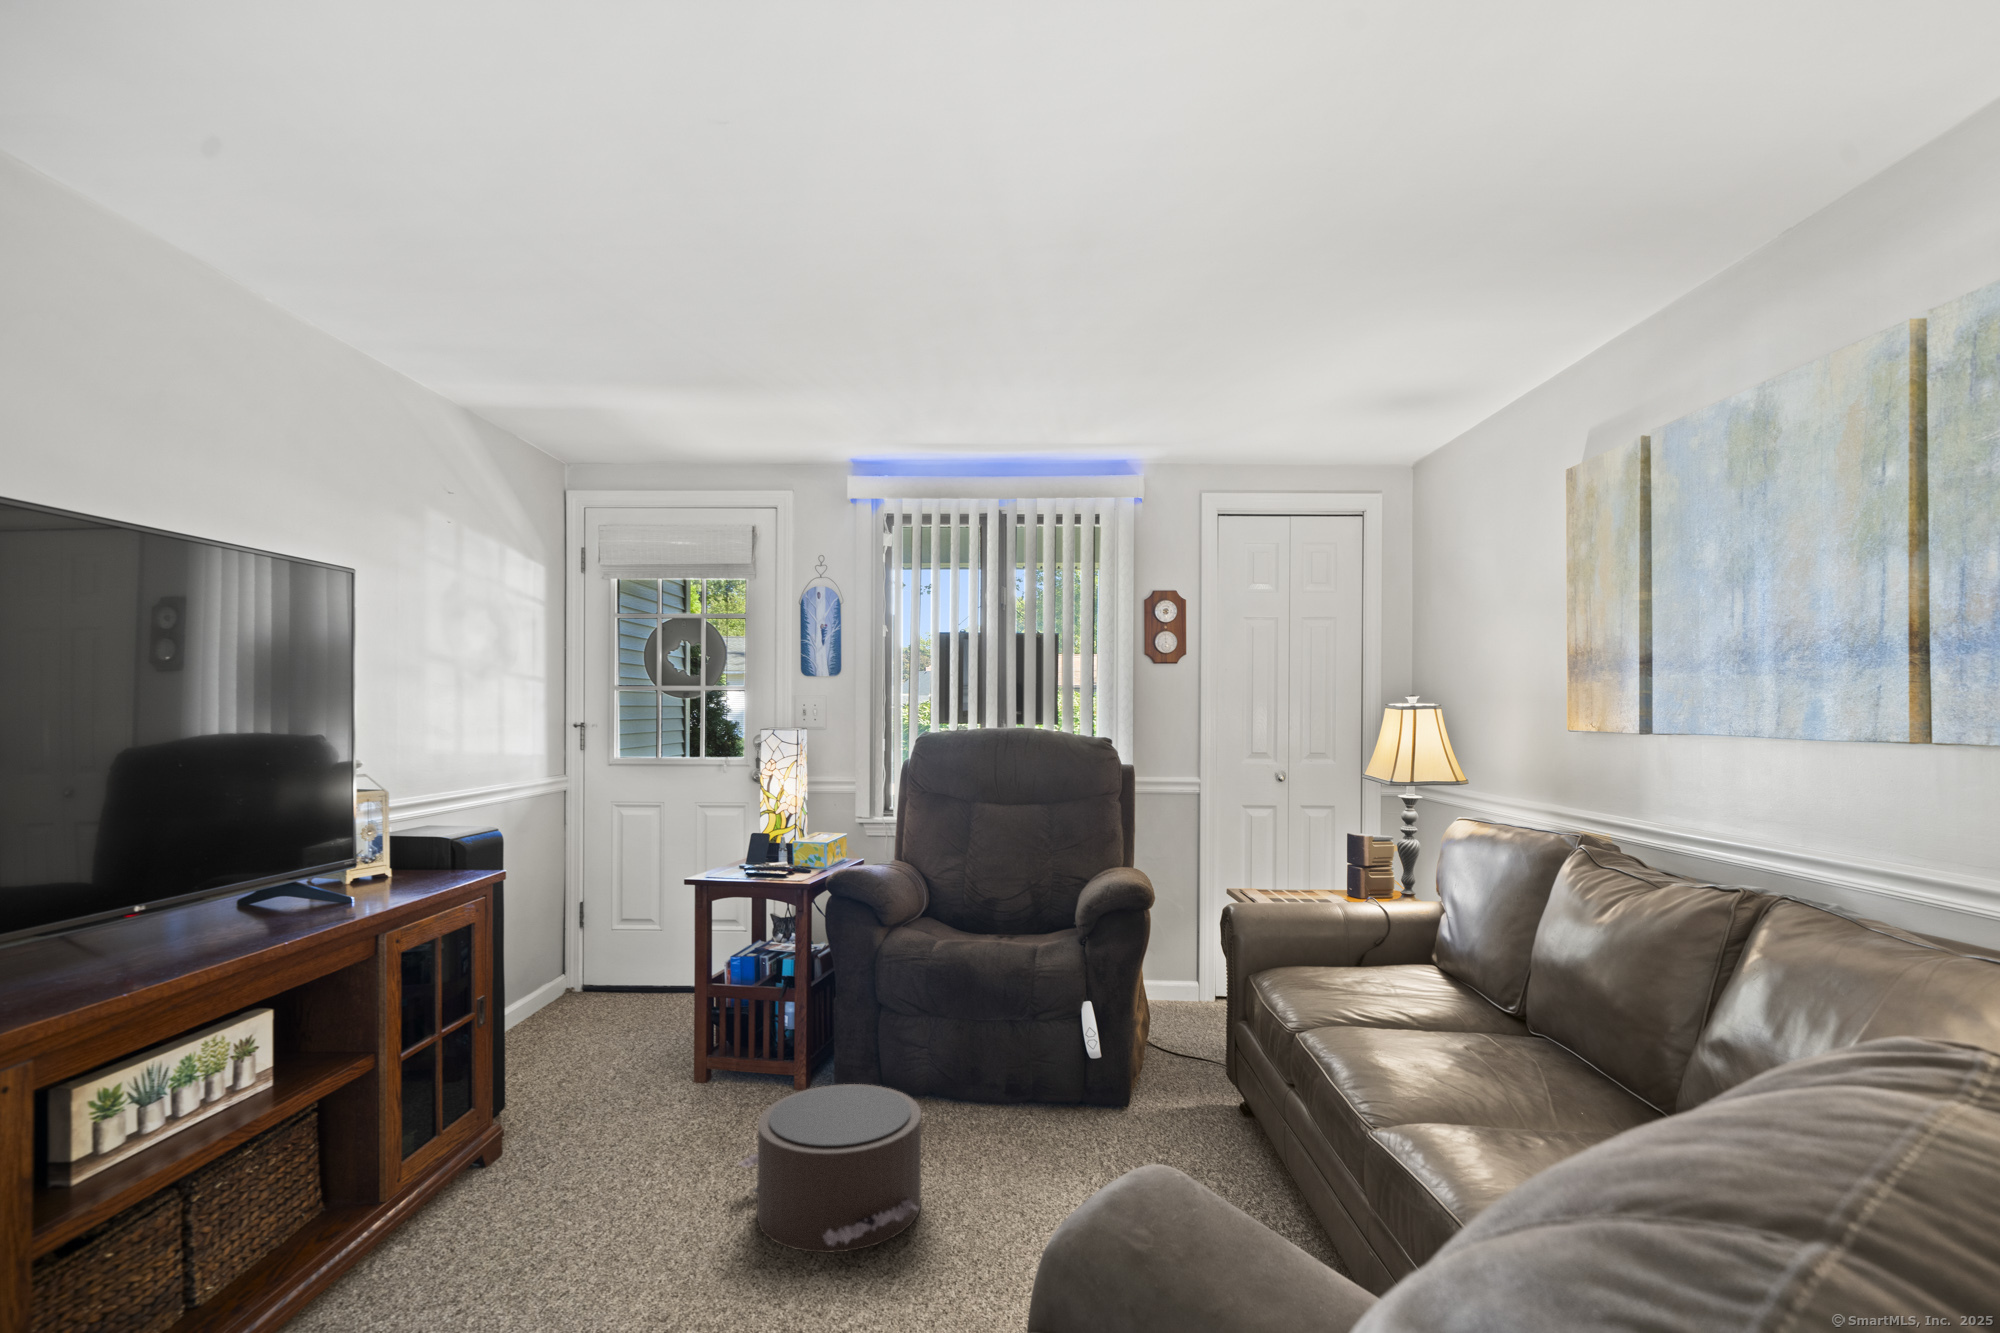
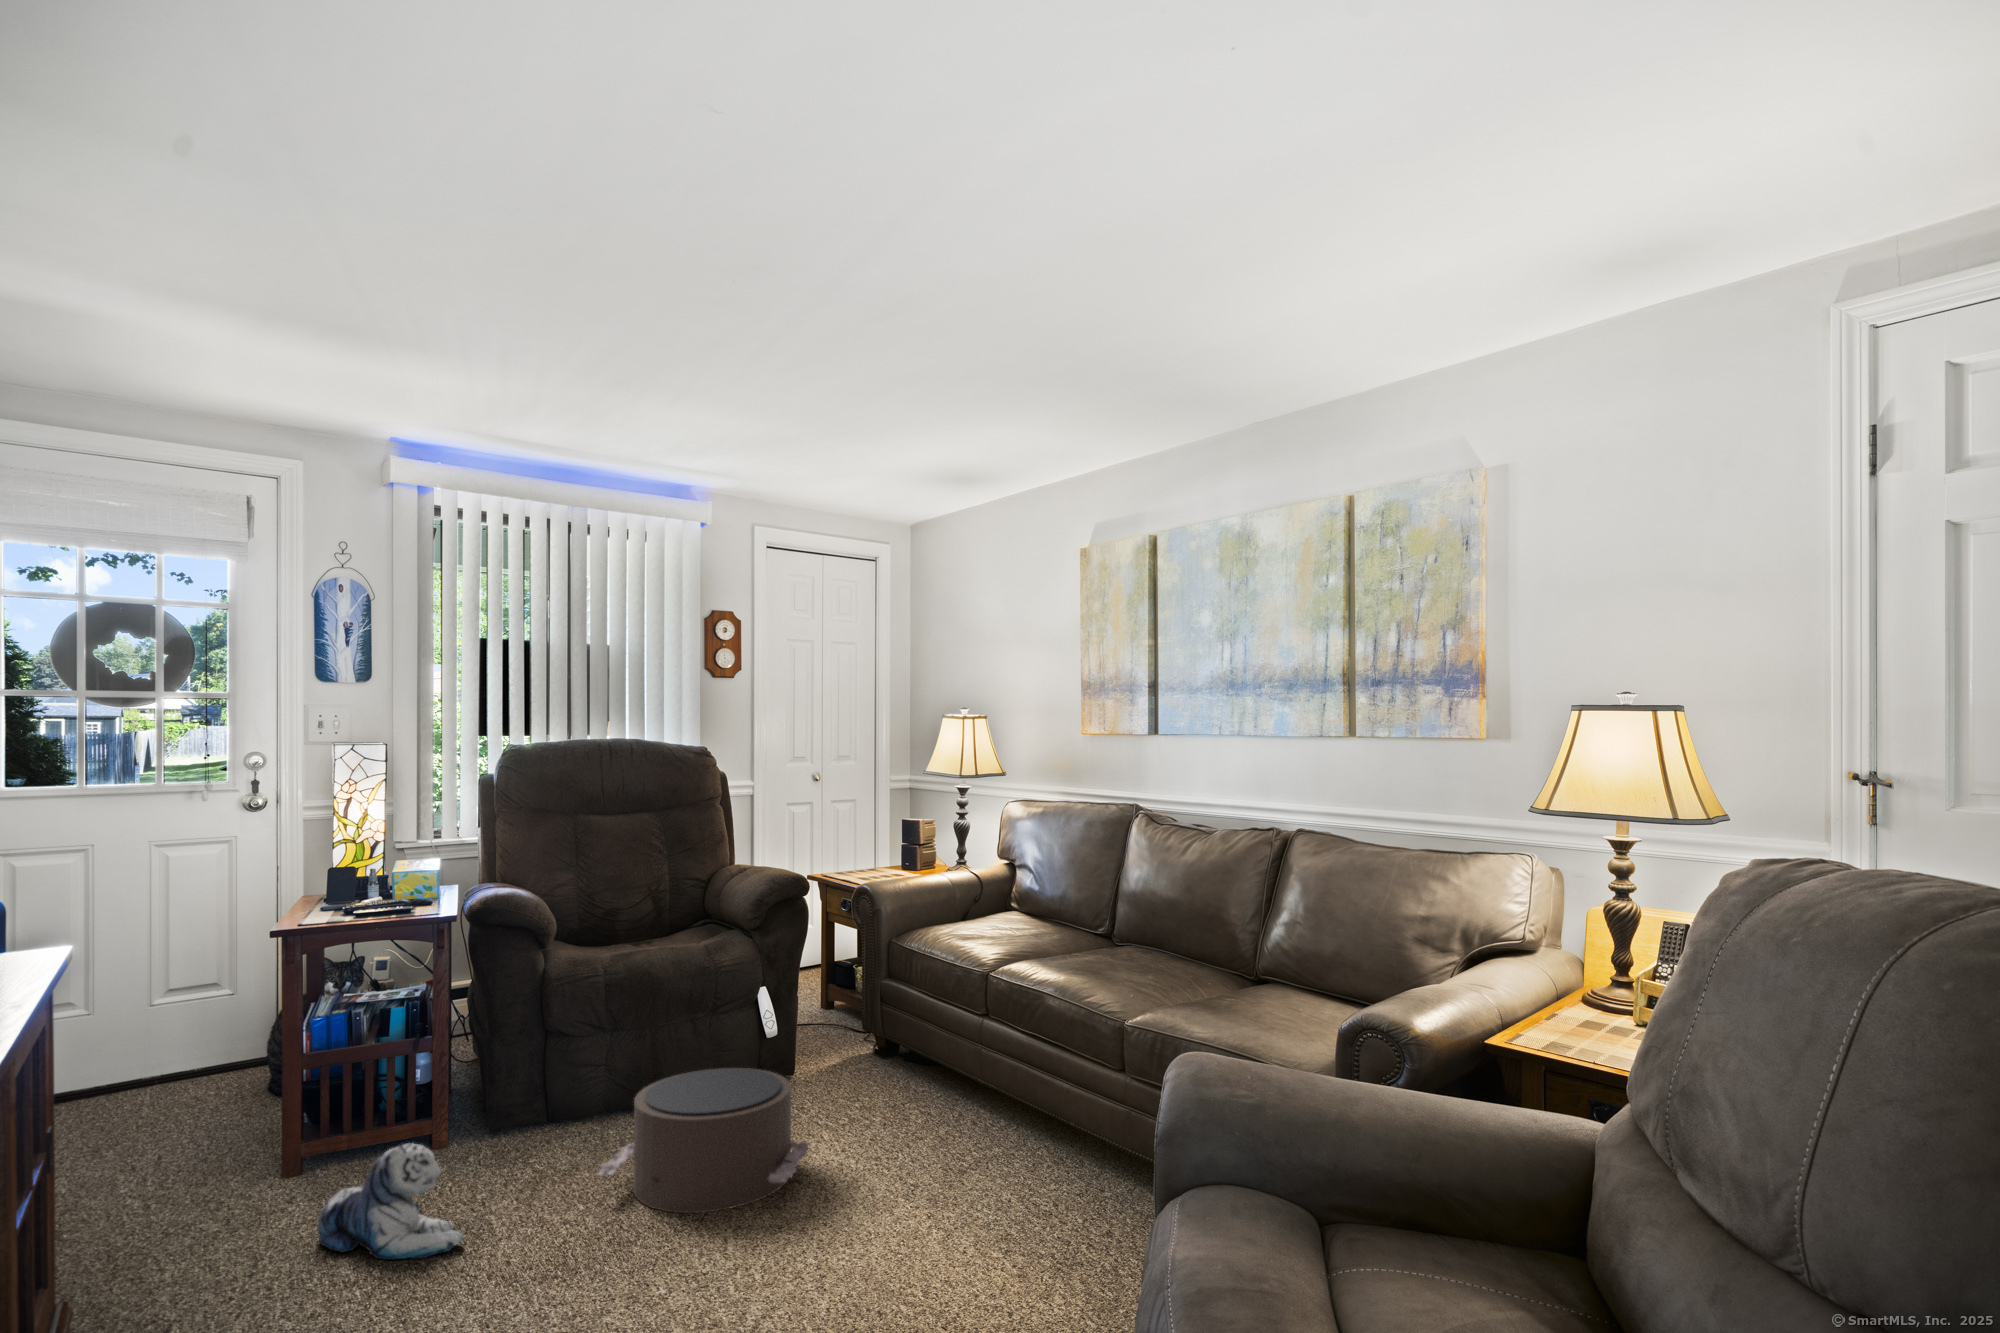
plush toy: none [563,1082,647,1190] -> present [317,1143,463,1260]

